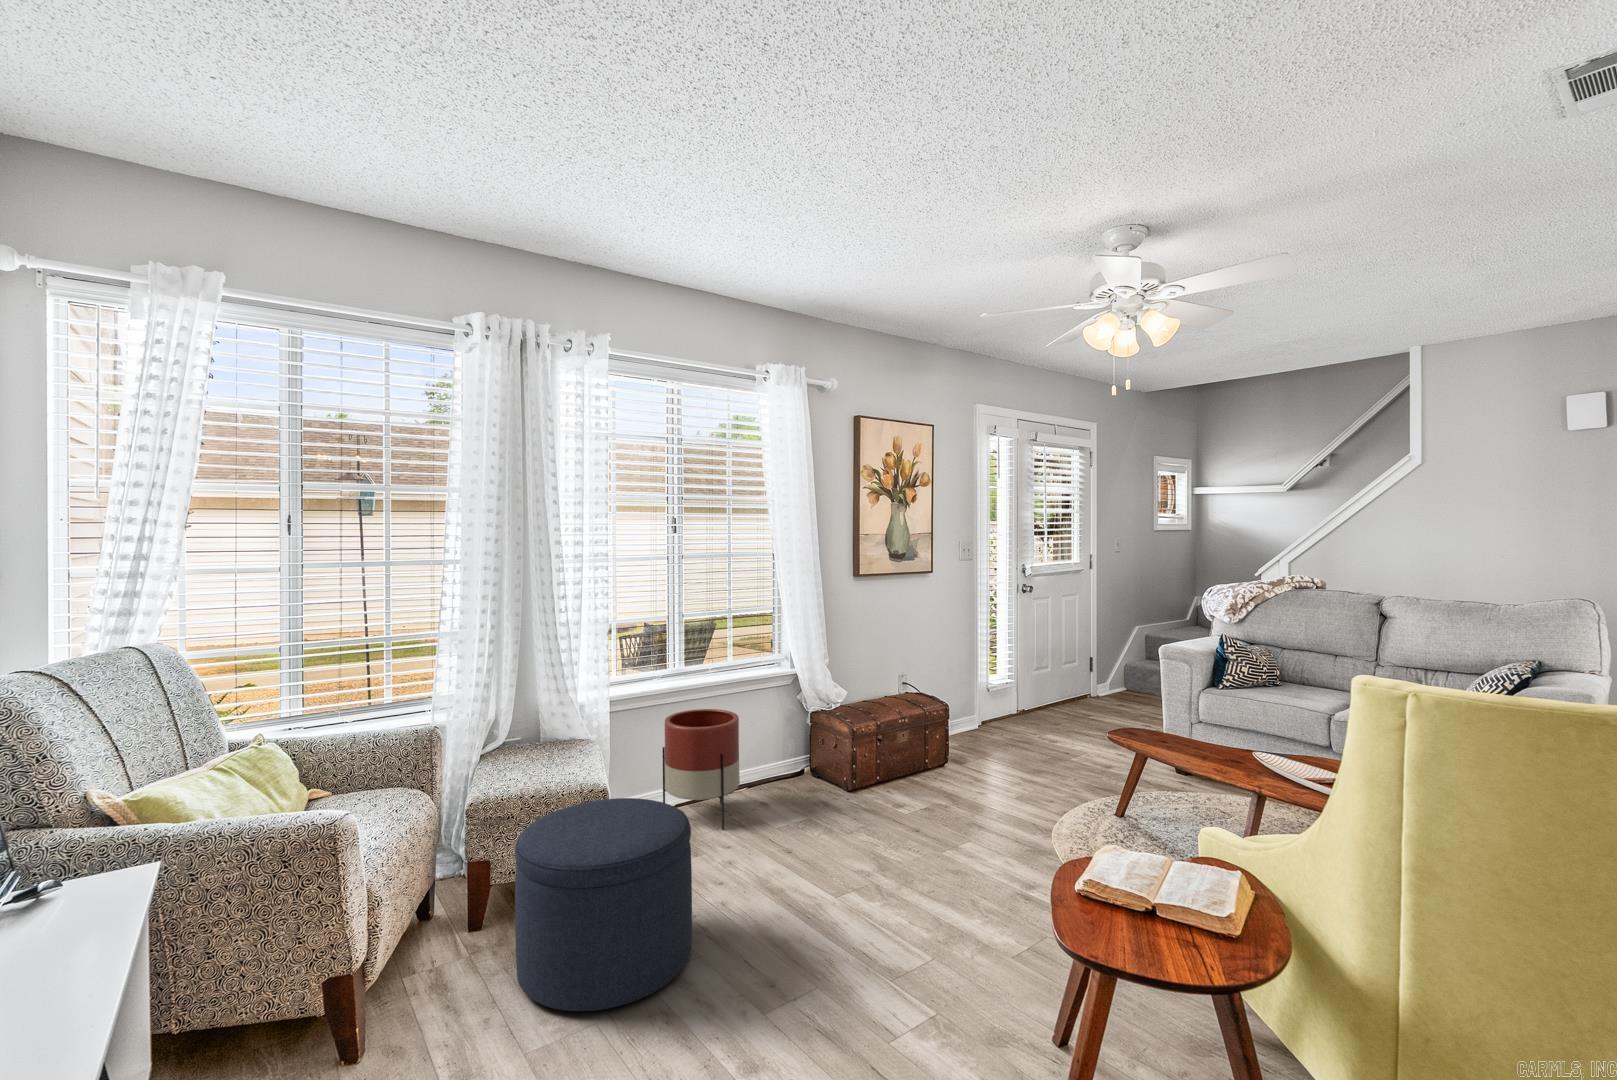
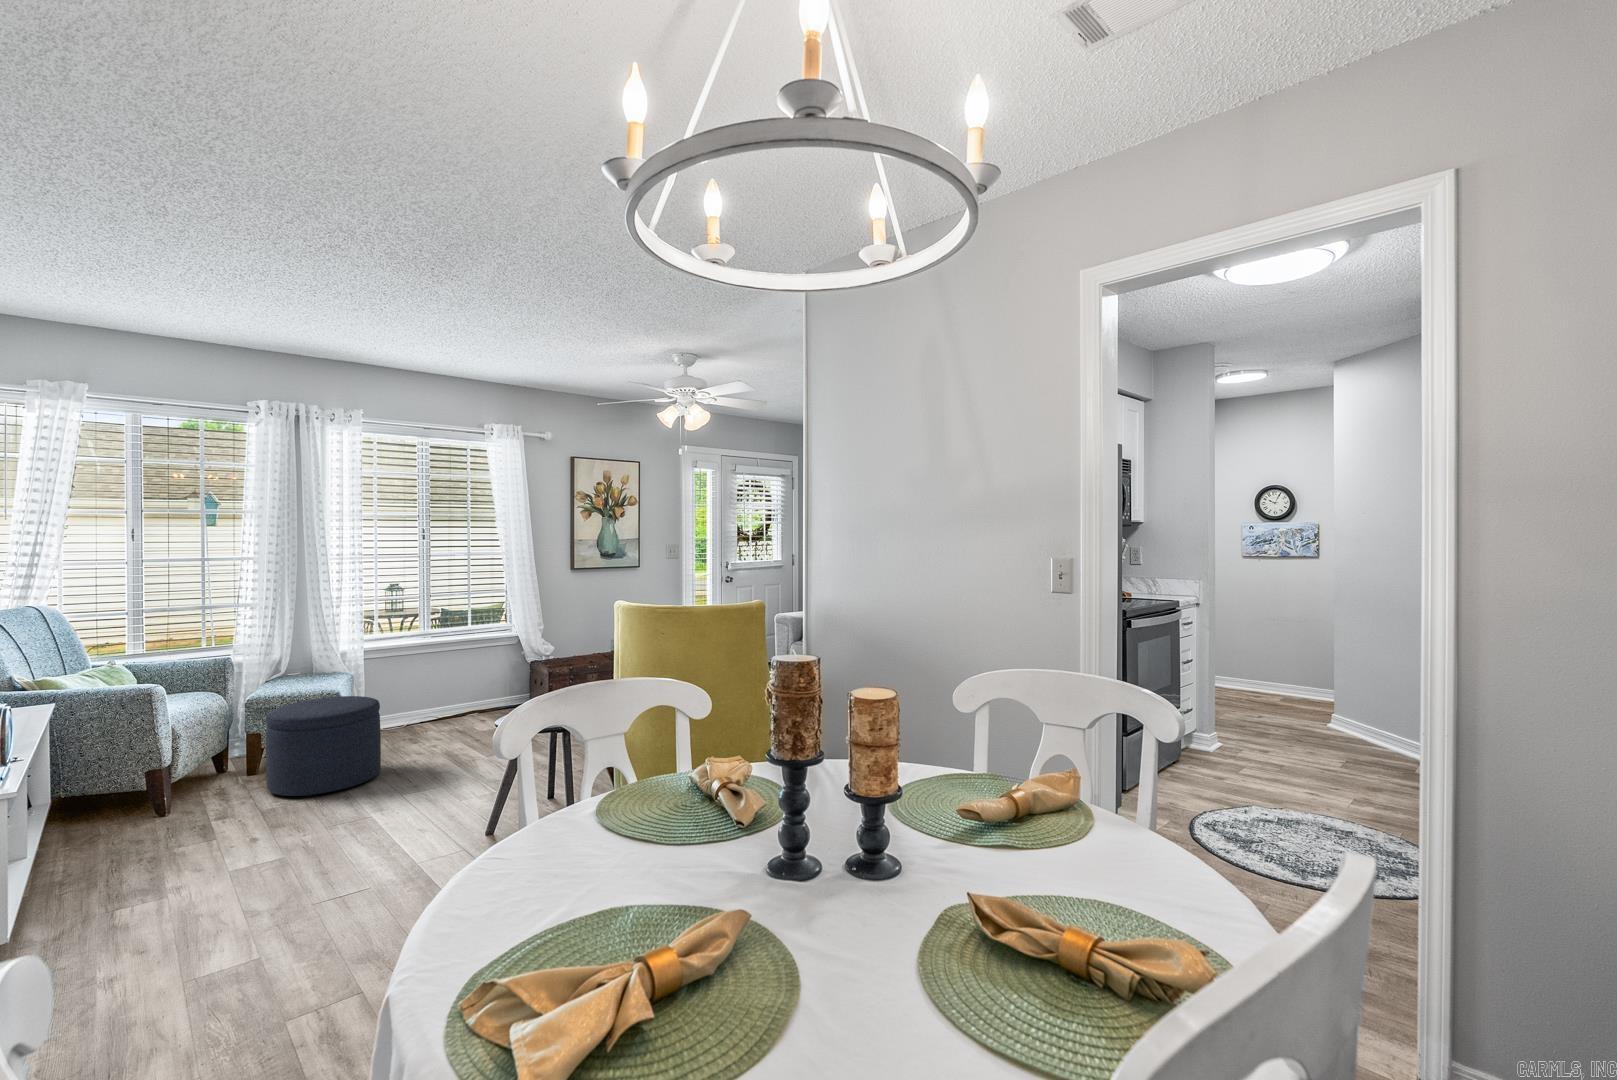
planter: present [663,709,740,830] -> none [406,657,461,731]

